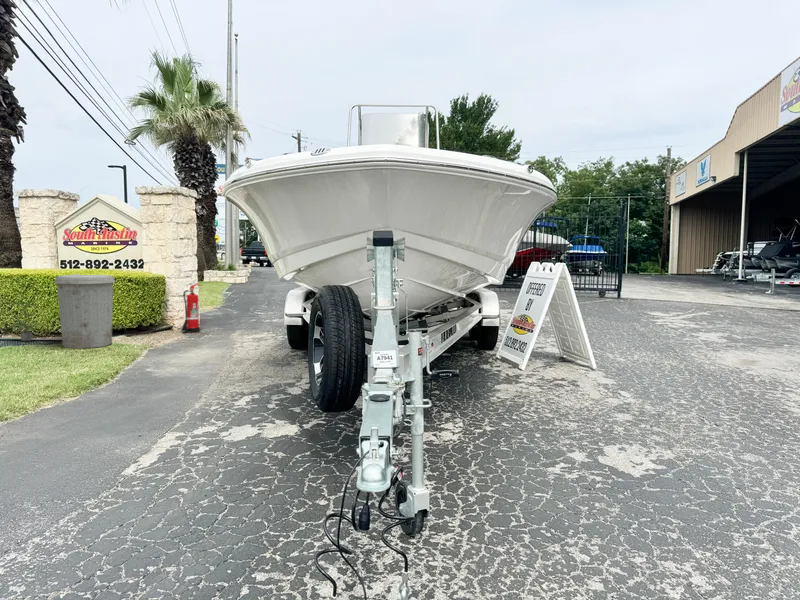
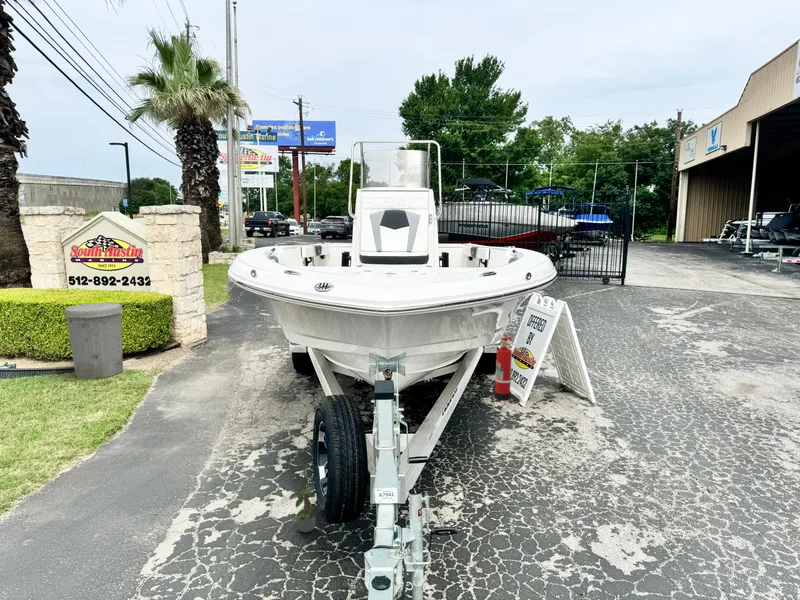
fire extinguisher: present [181,284,200,333] -> present [492,337,513,400]
potted plant: present [13,301,36,341] -> present [290,457,315,532]

